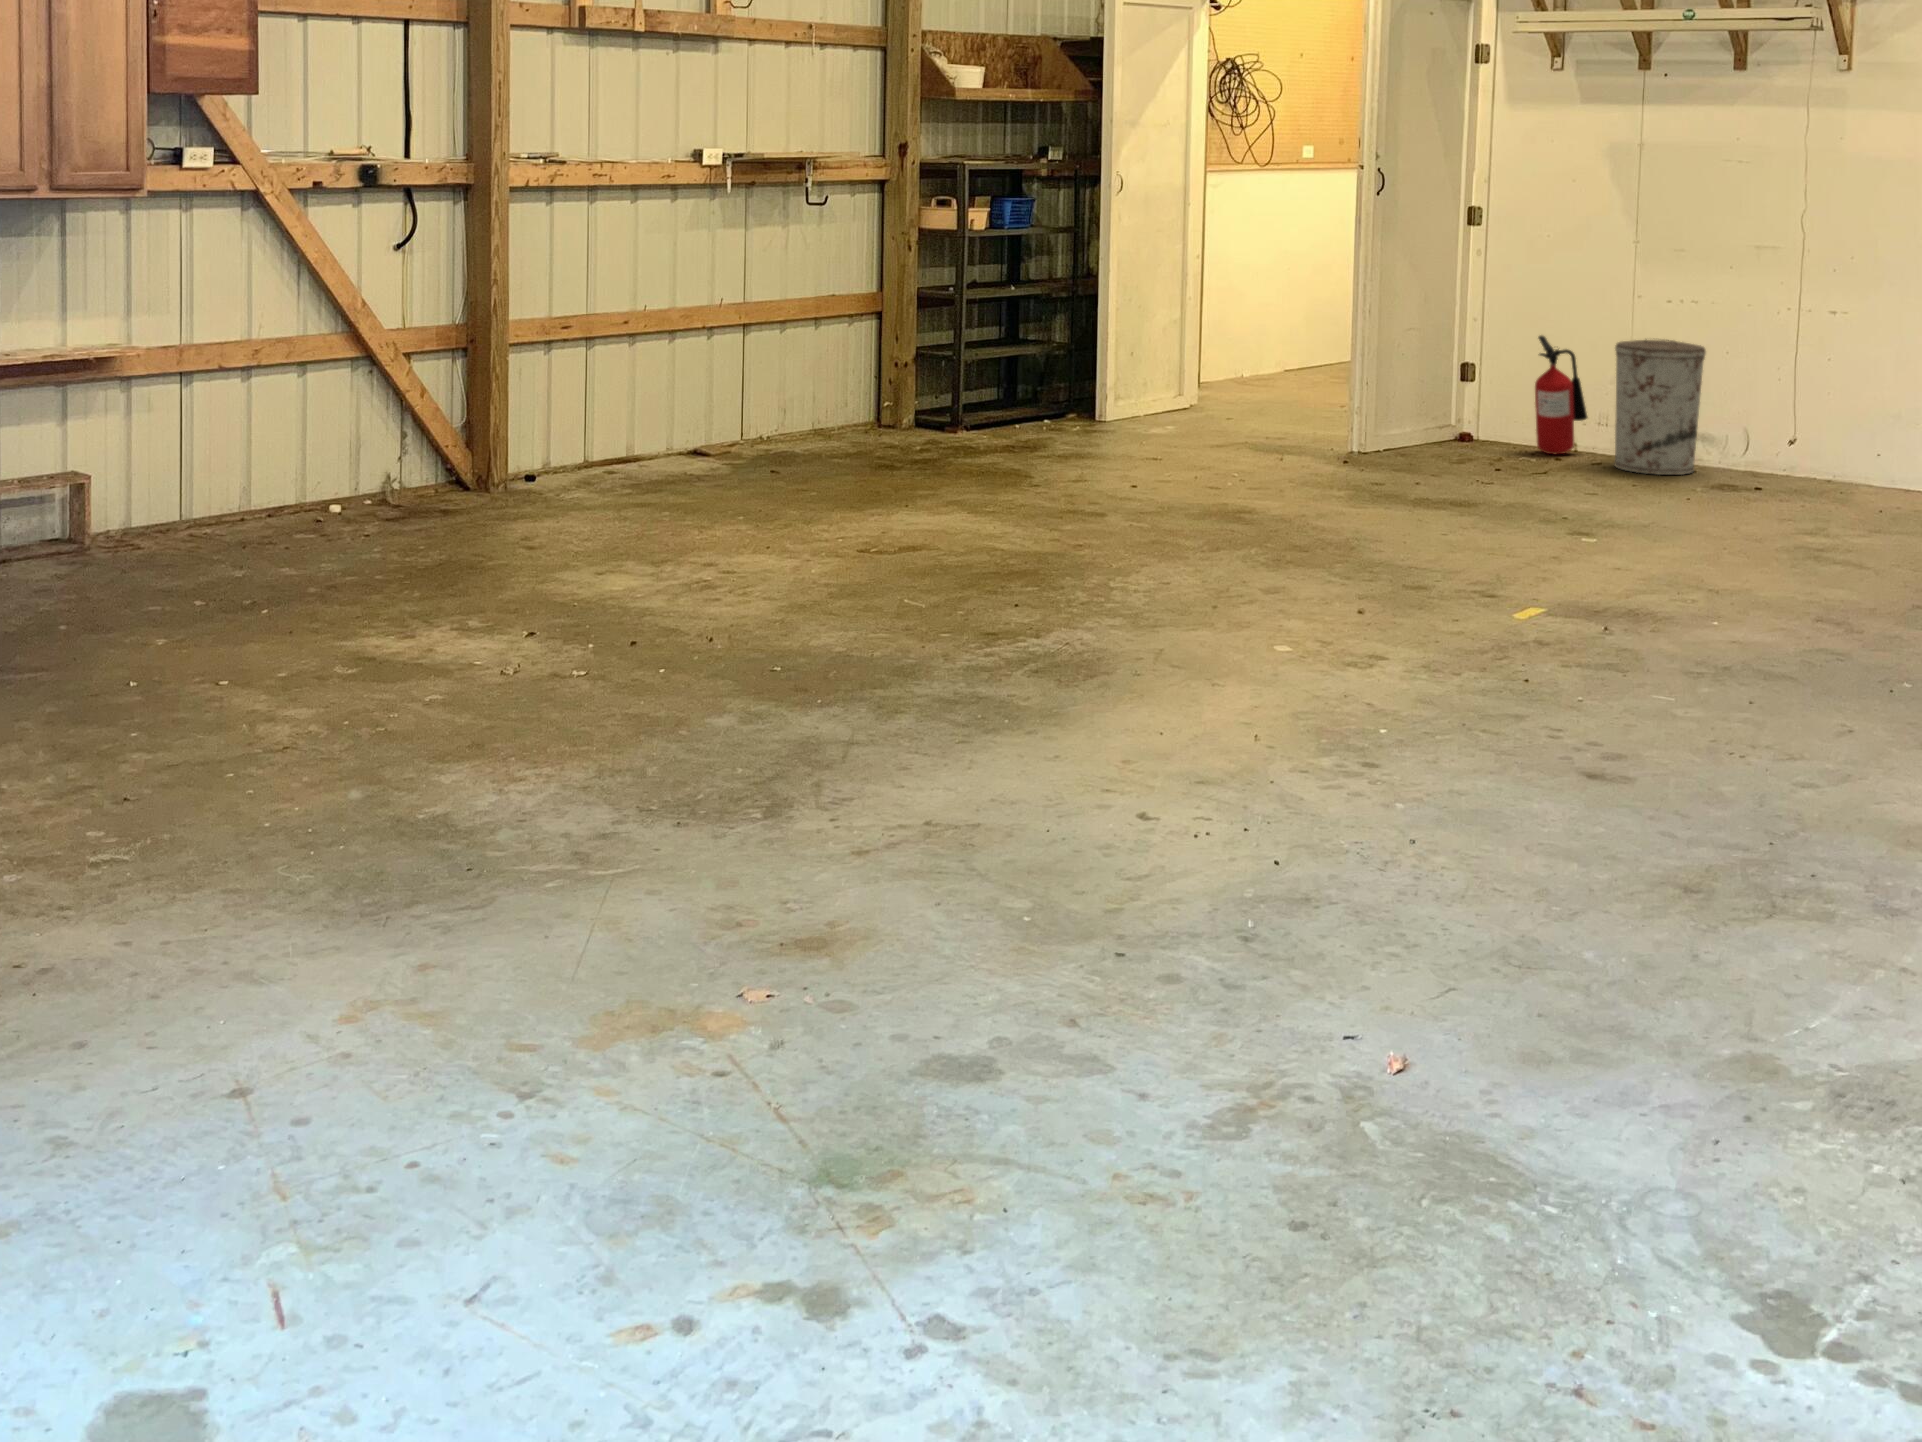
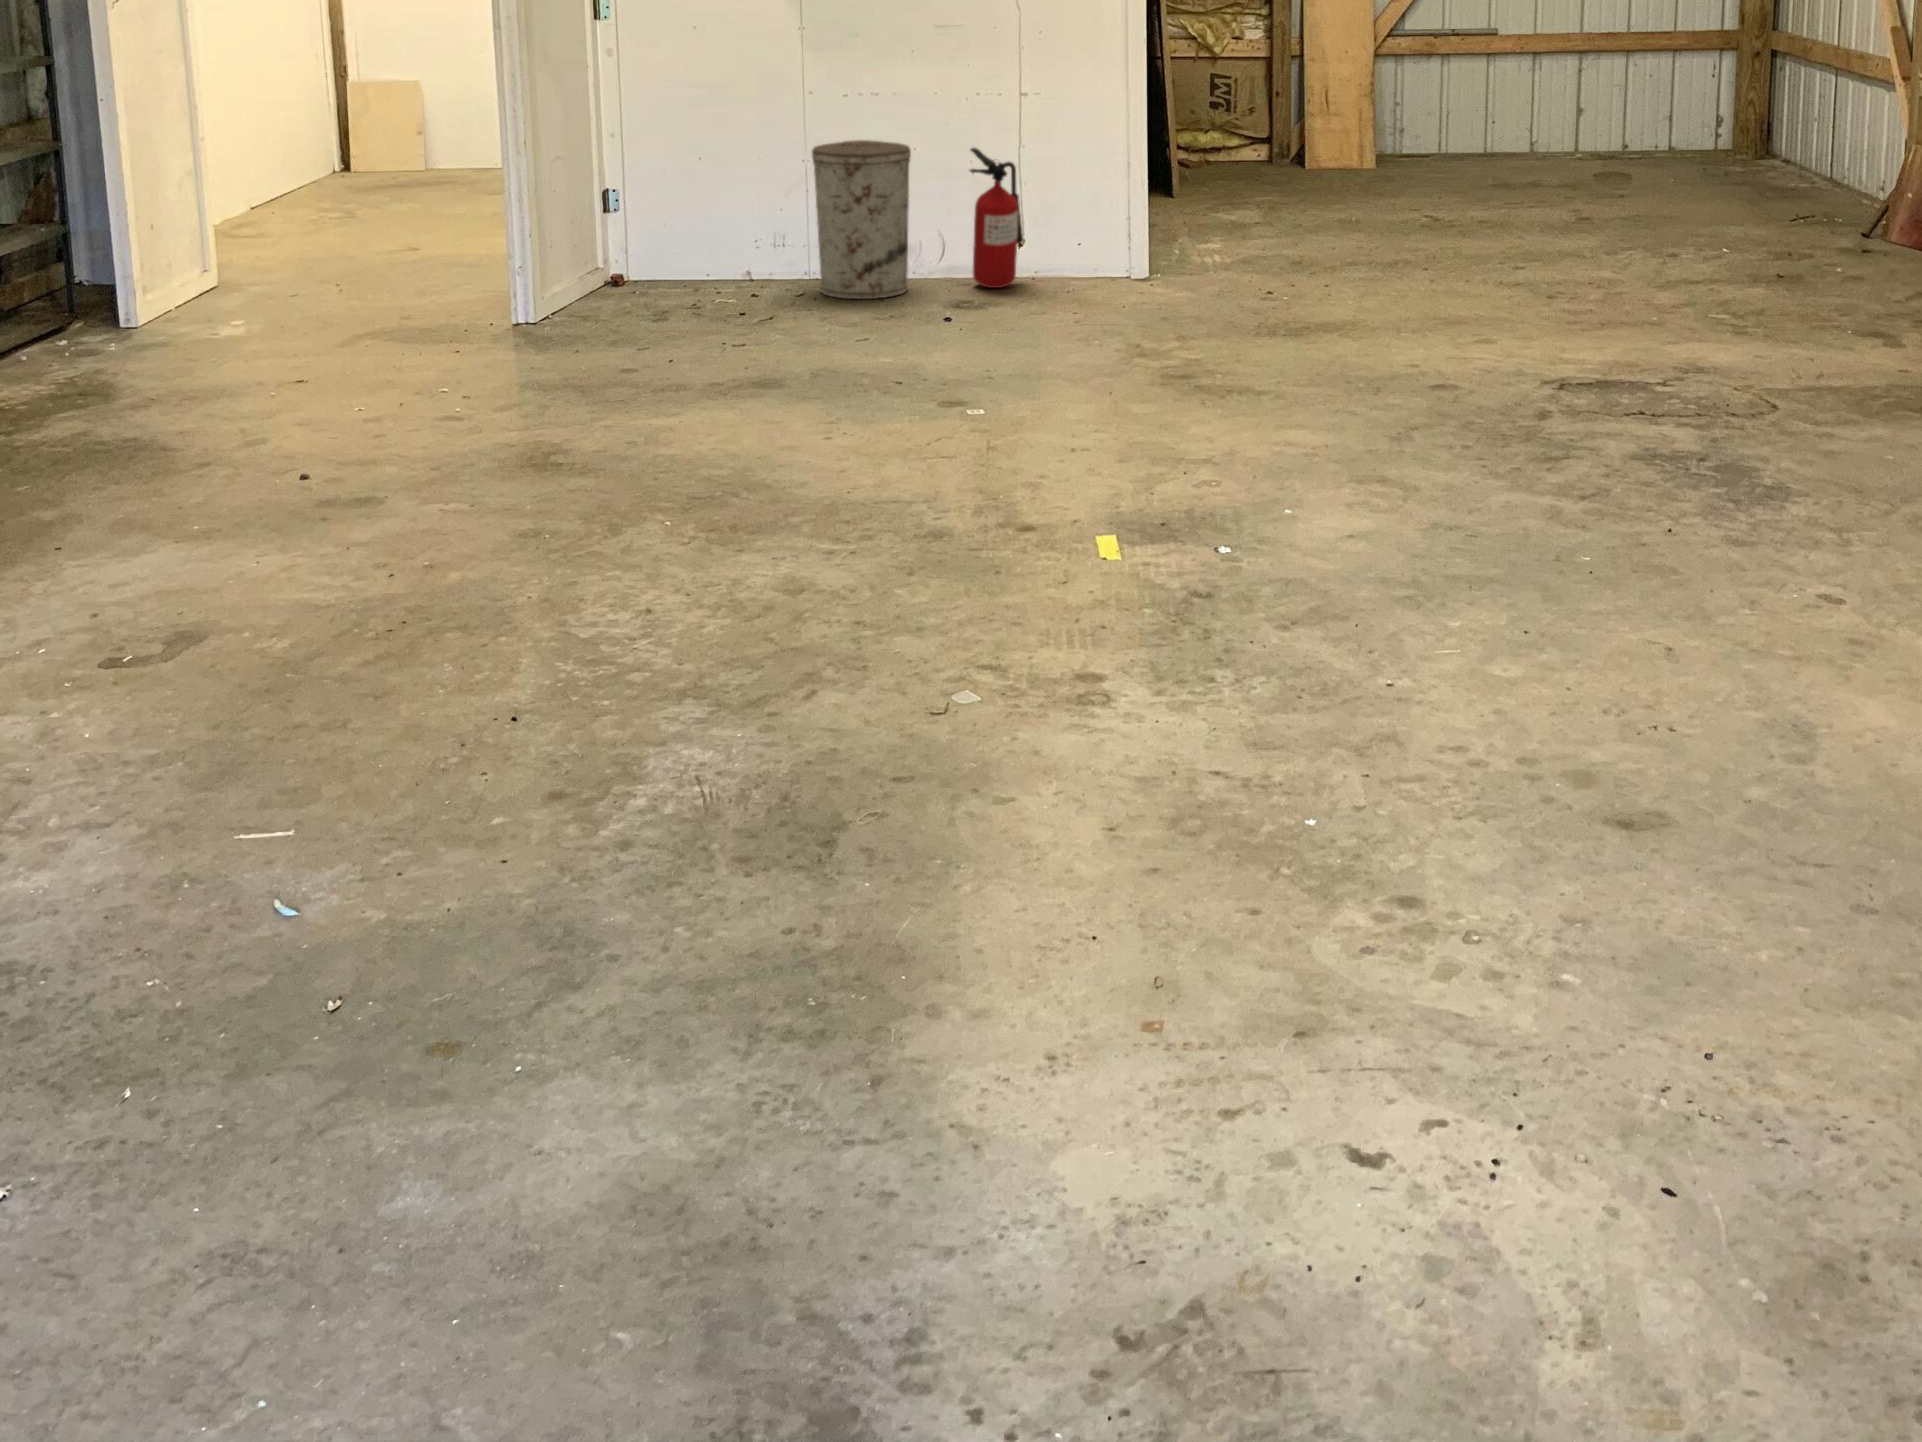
fire extinguisher: present [1535,336,1587,454] -> present [970,148,1023,288]

